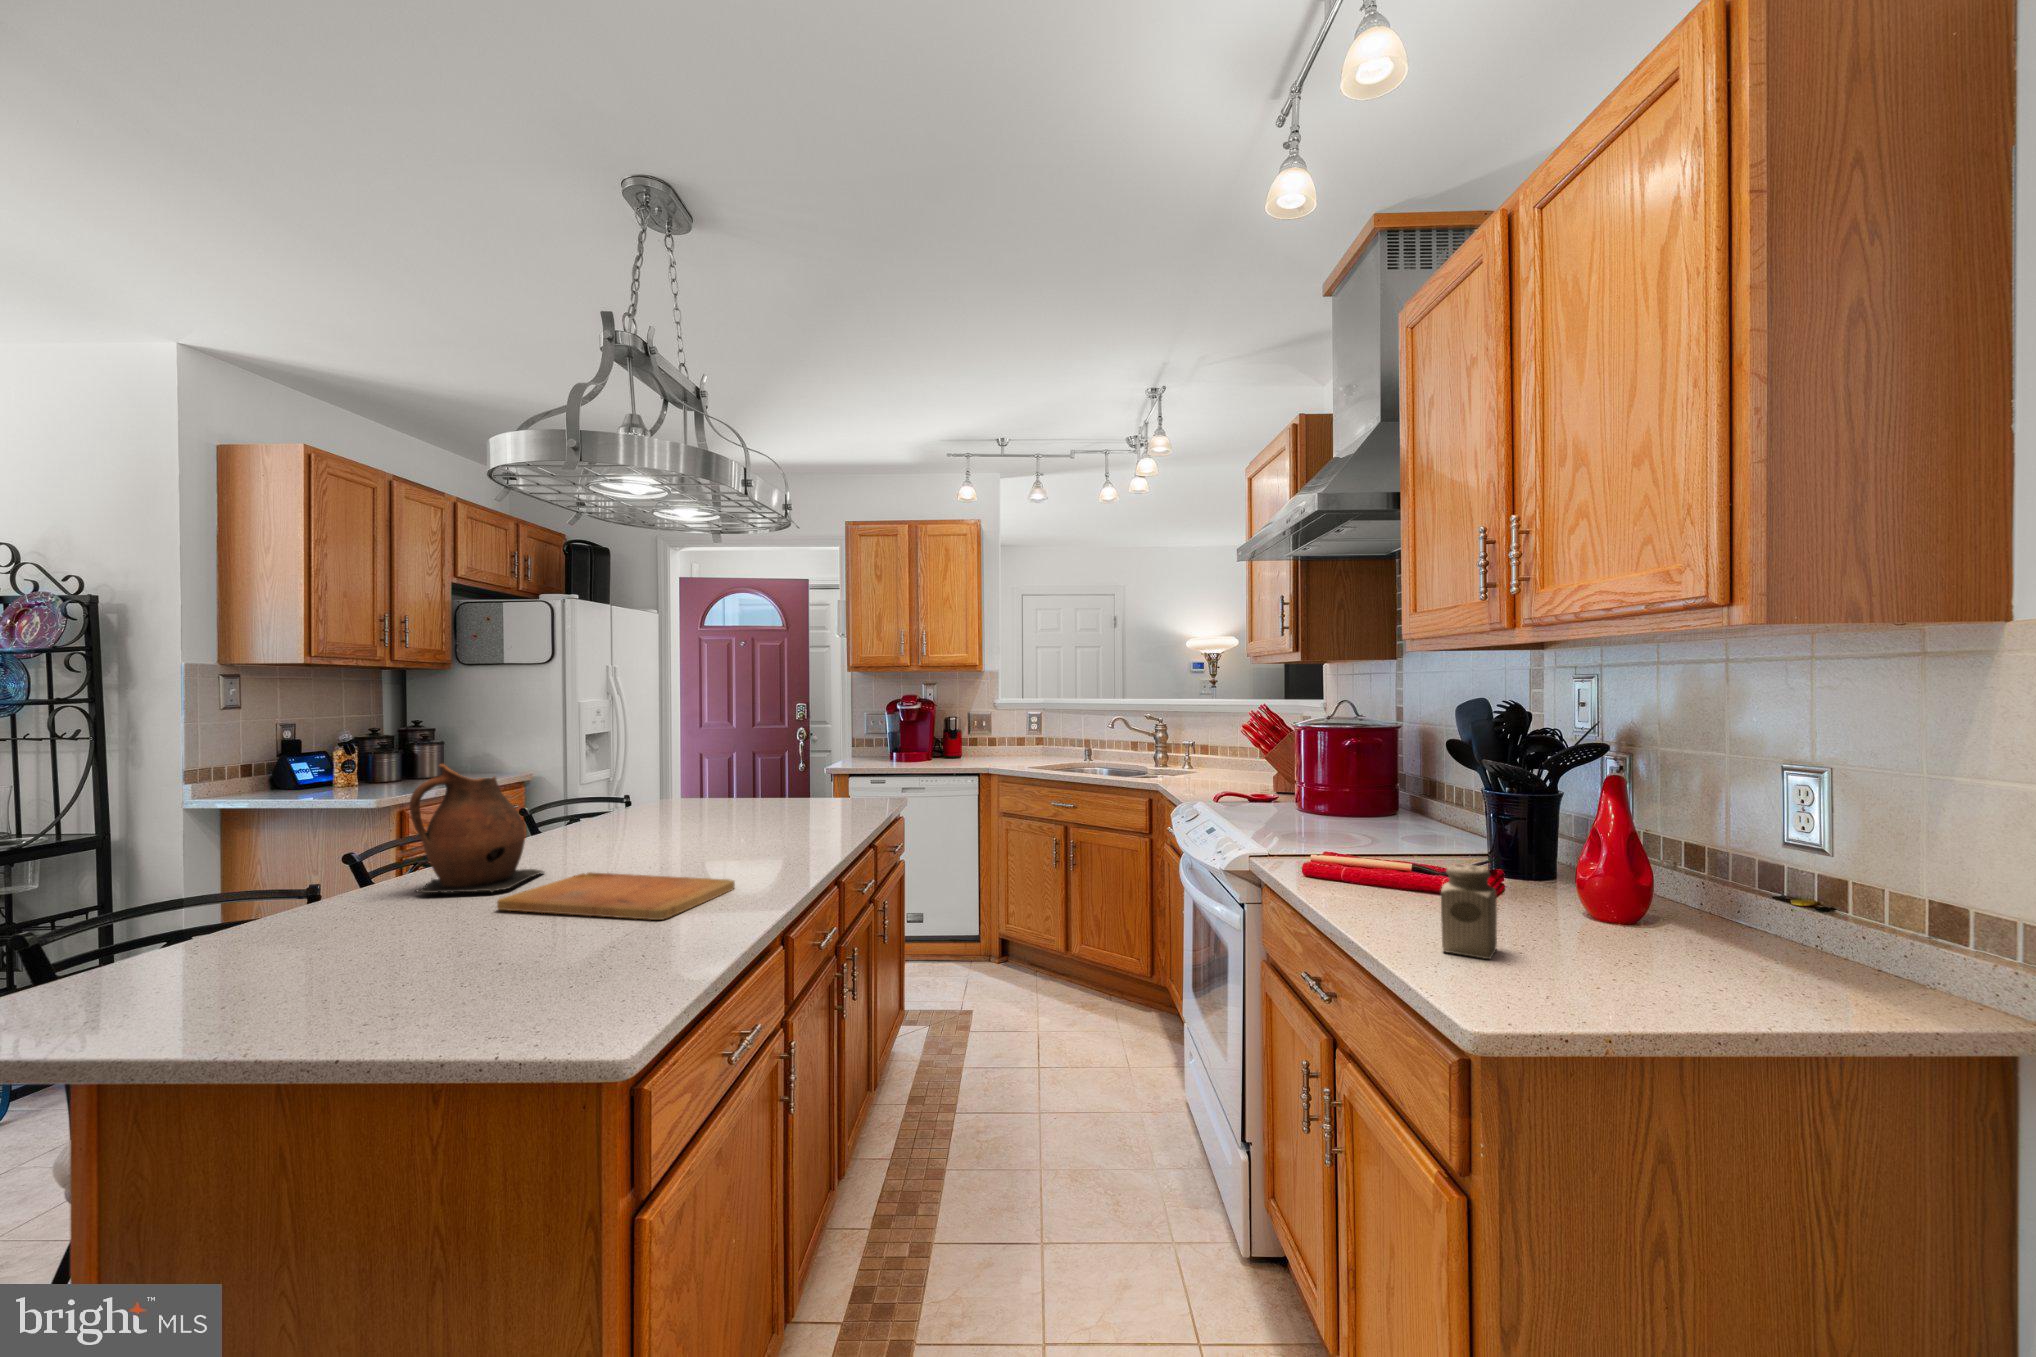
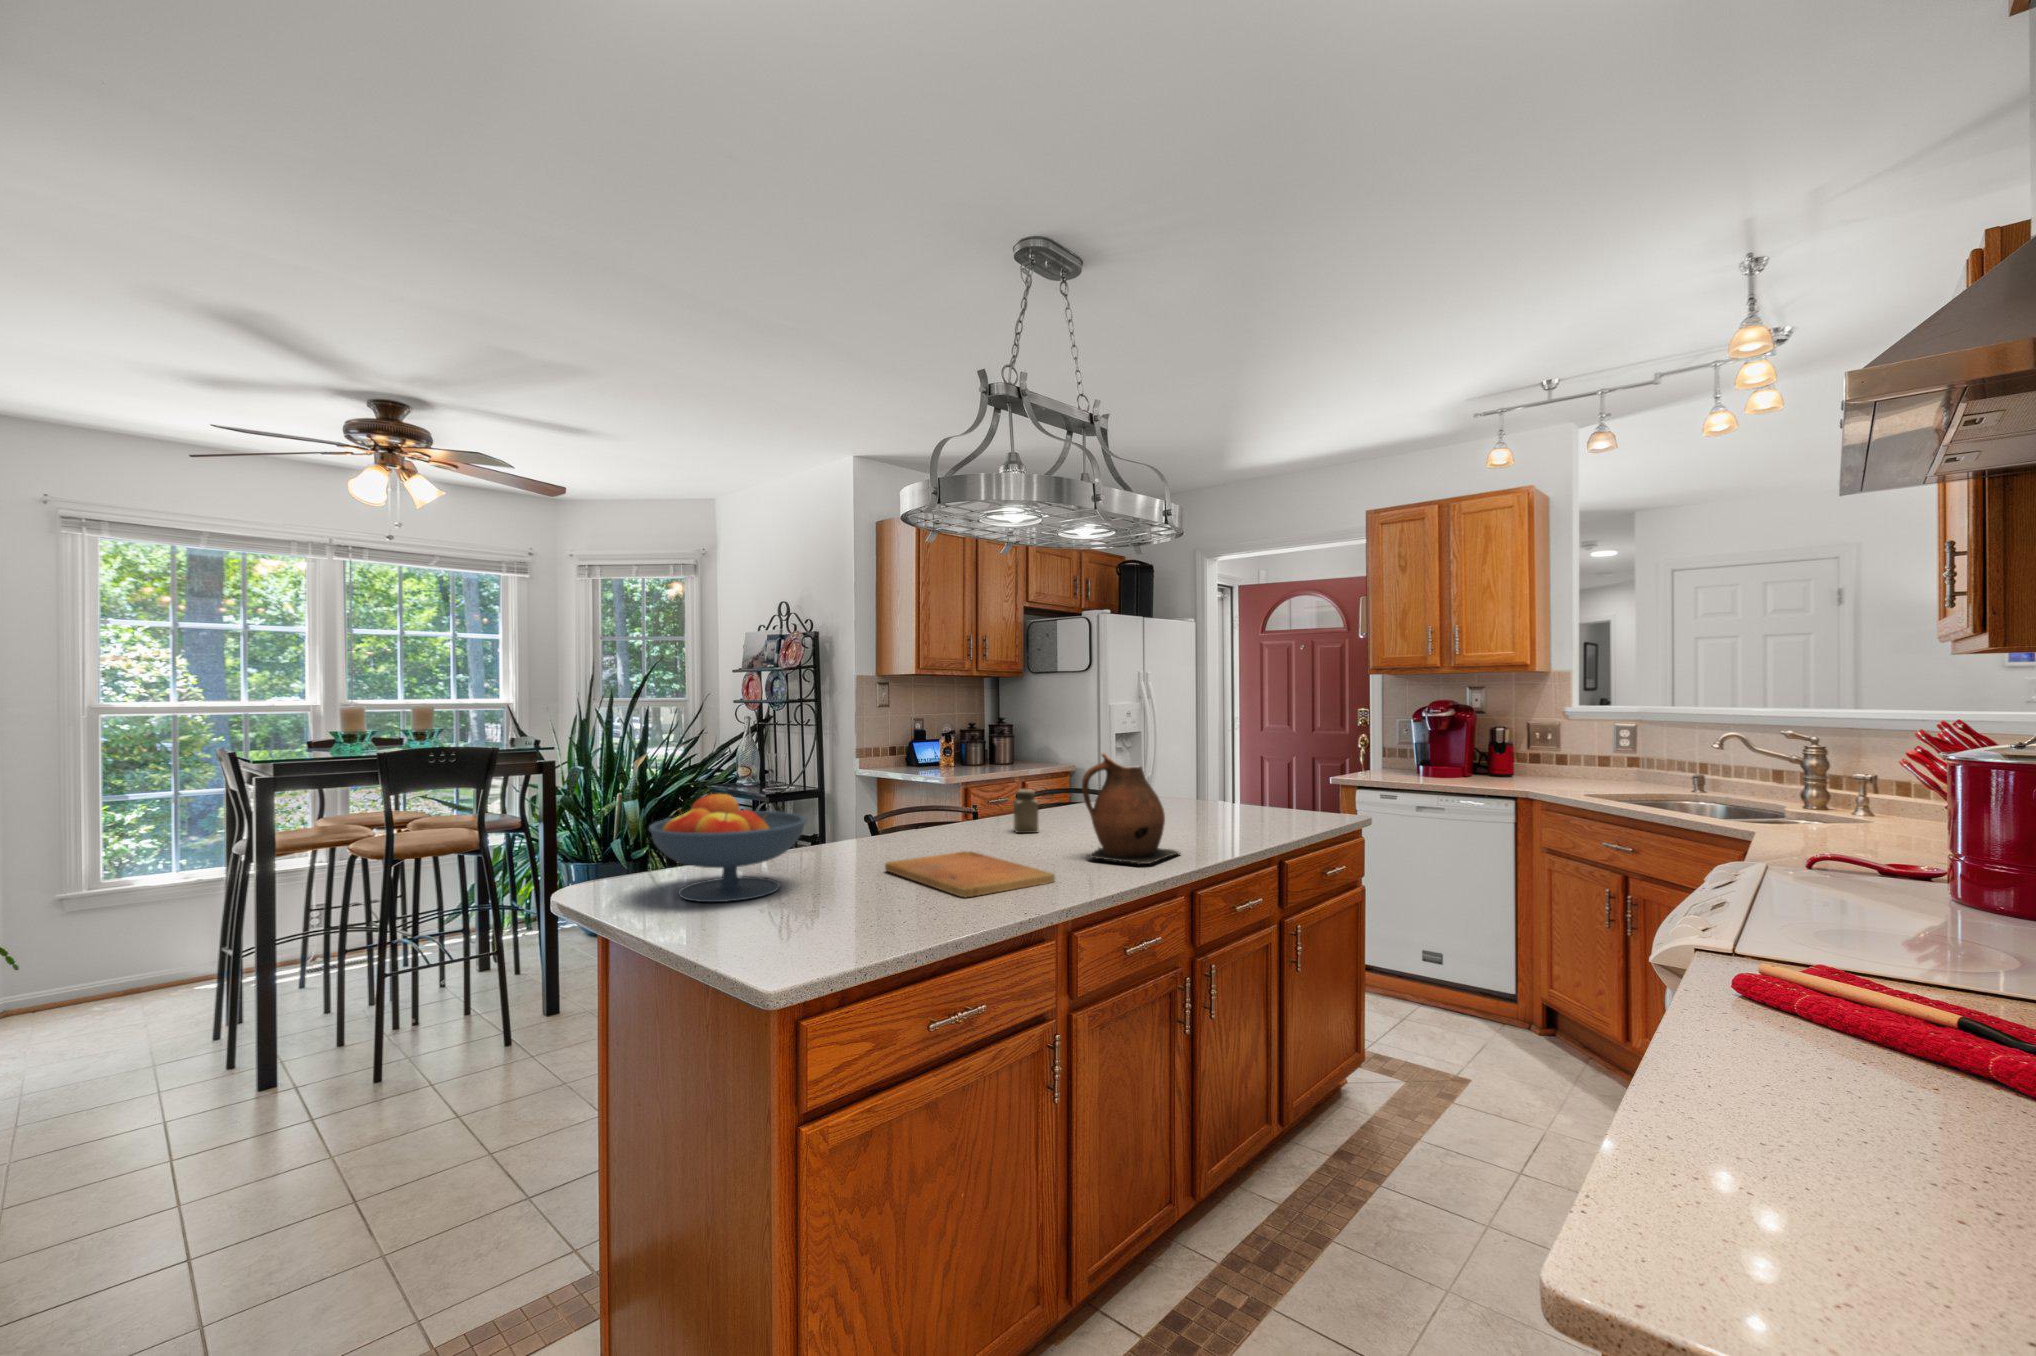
ceramic pitcher: present [410,764,544,893] -> present [1082,754,1179,865]
fruit bowl: none [119,834,415,1000] -> present [649,794,807,902]
salt shaker: present [1441,865,1497,959] -> present [1013,789,1039,833]

